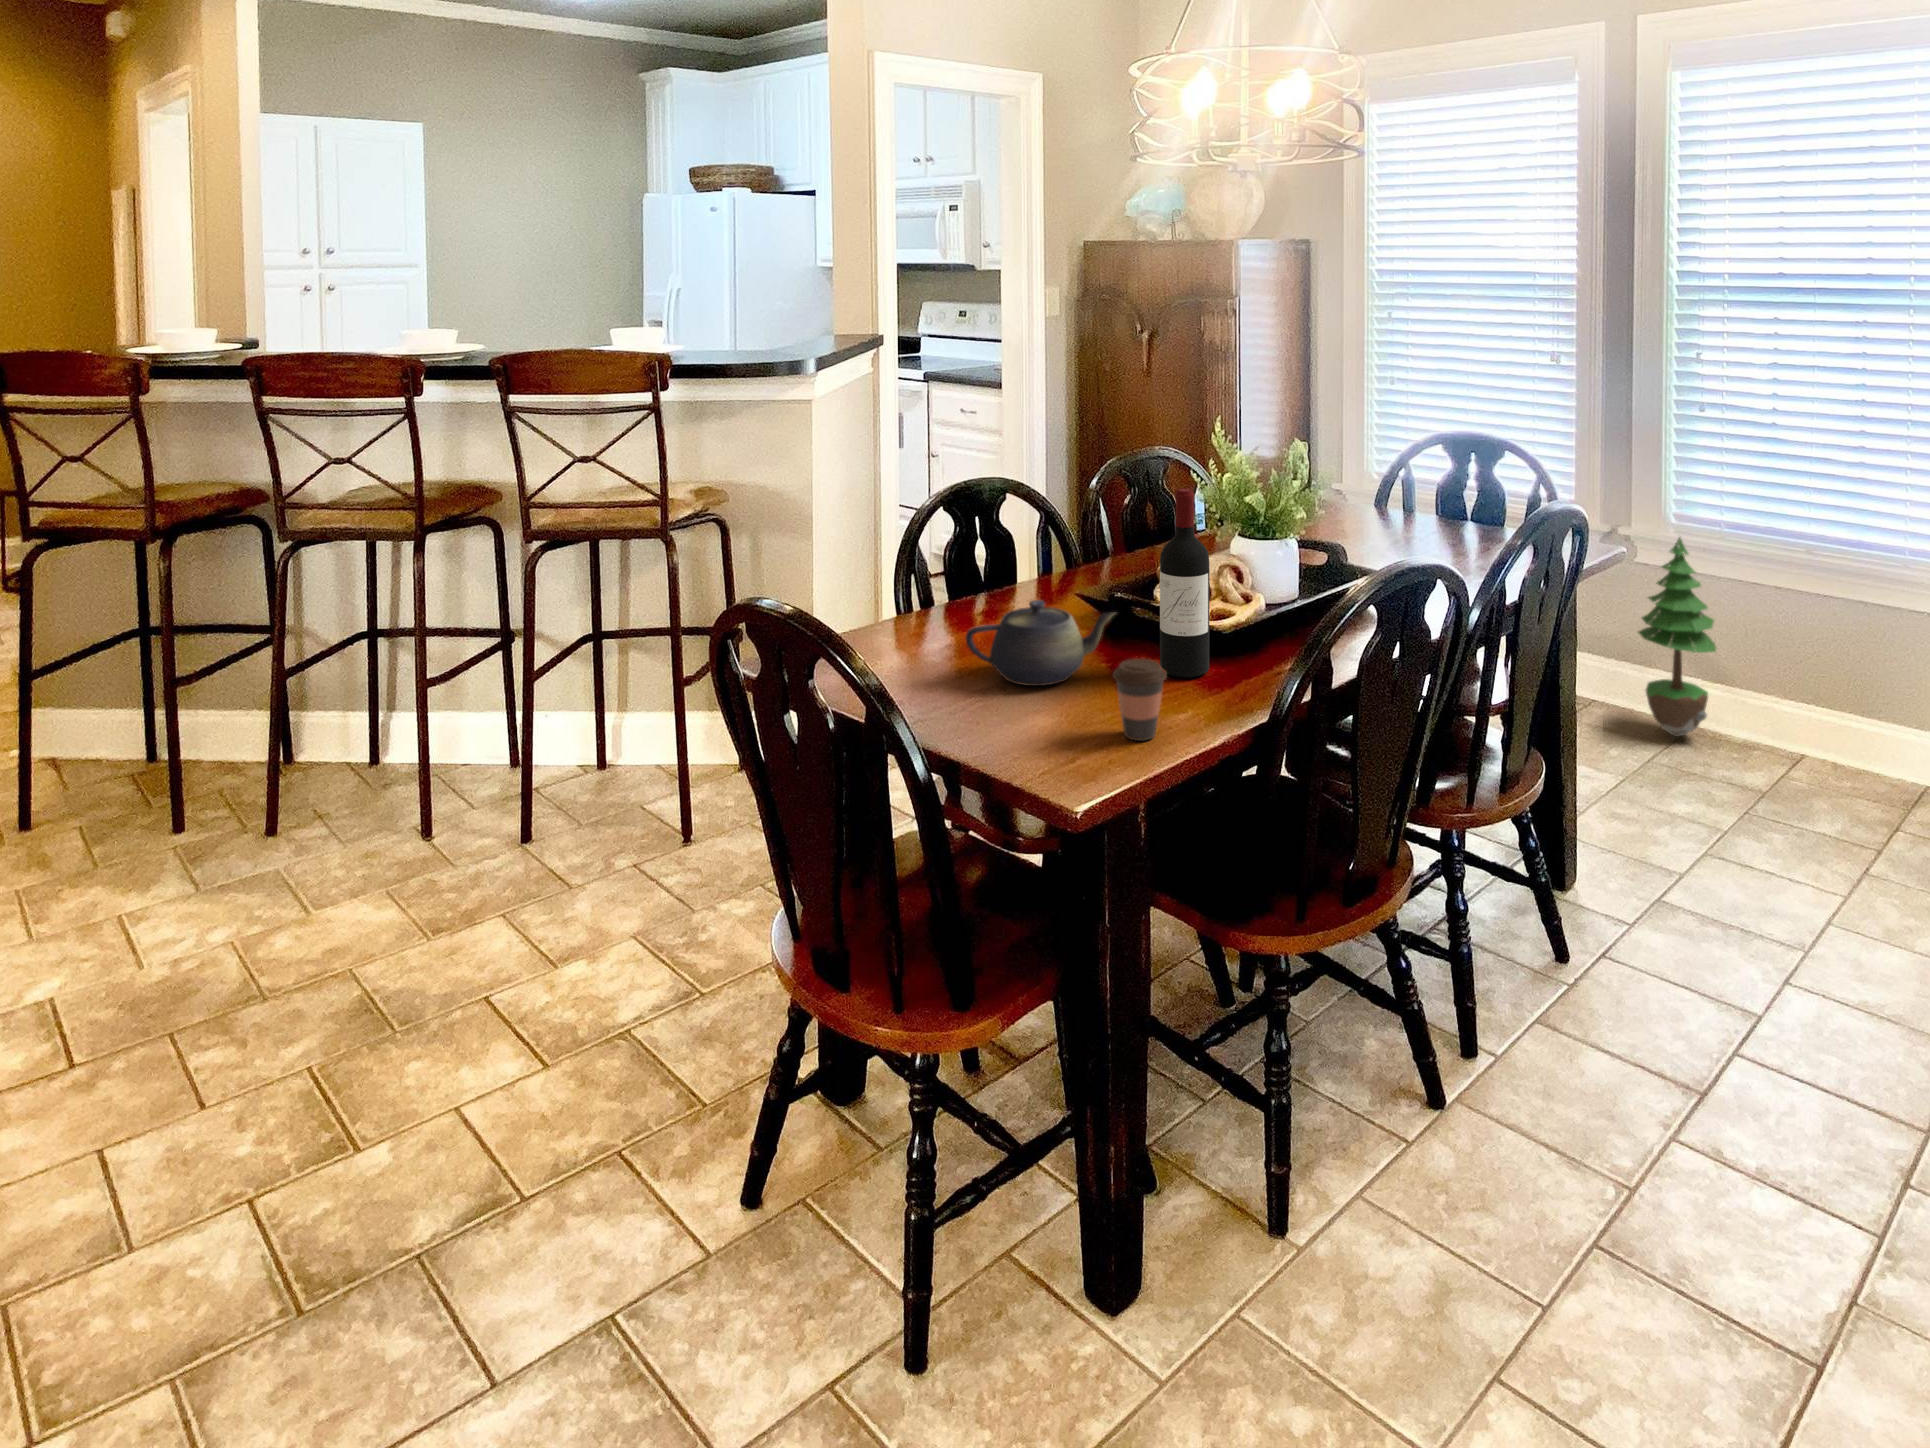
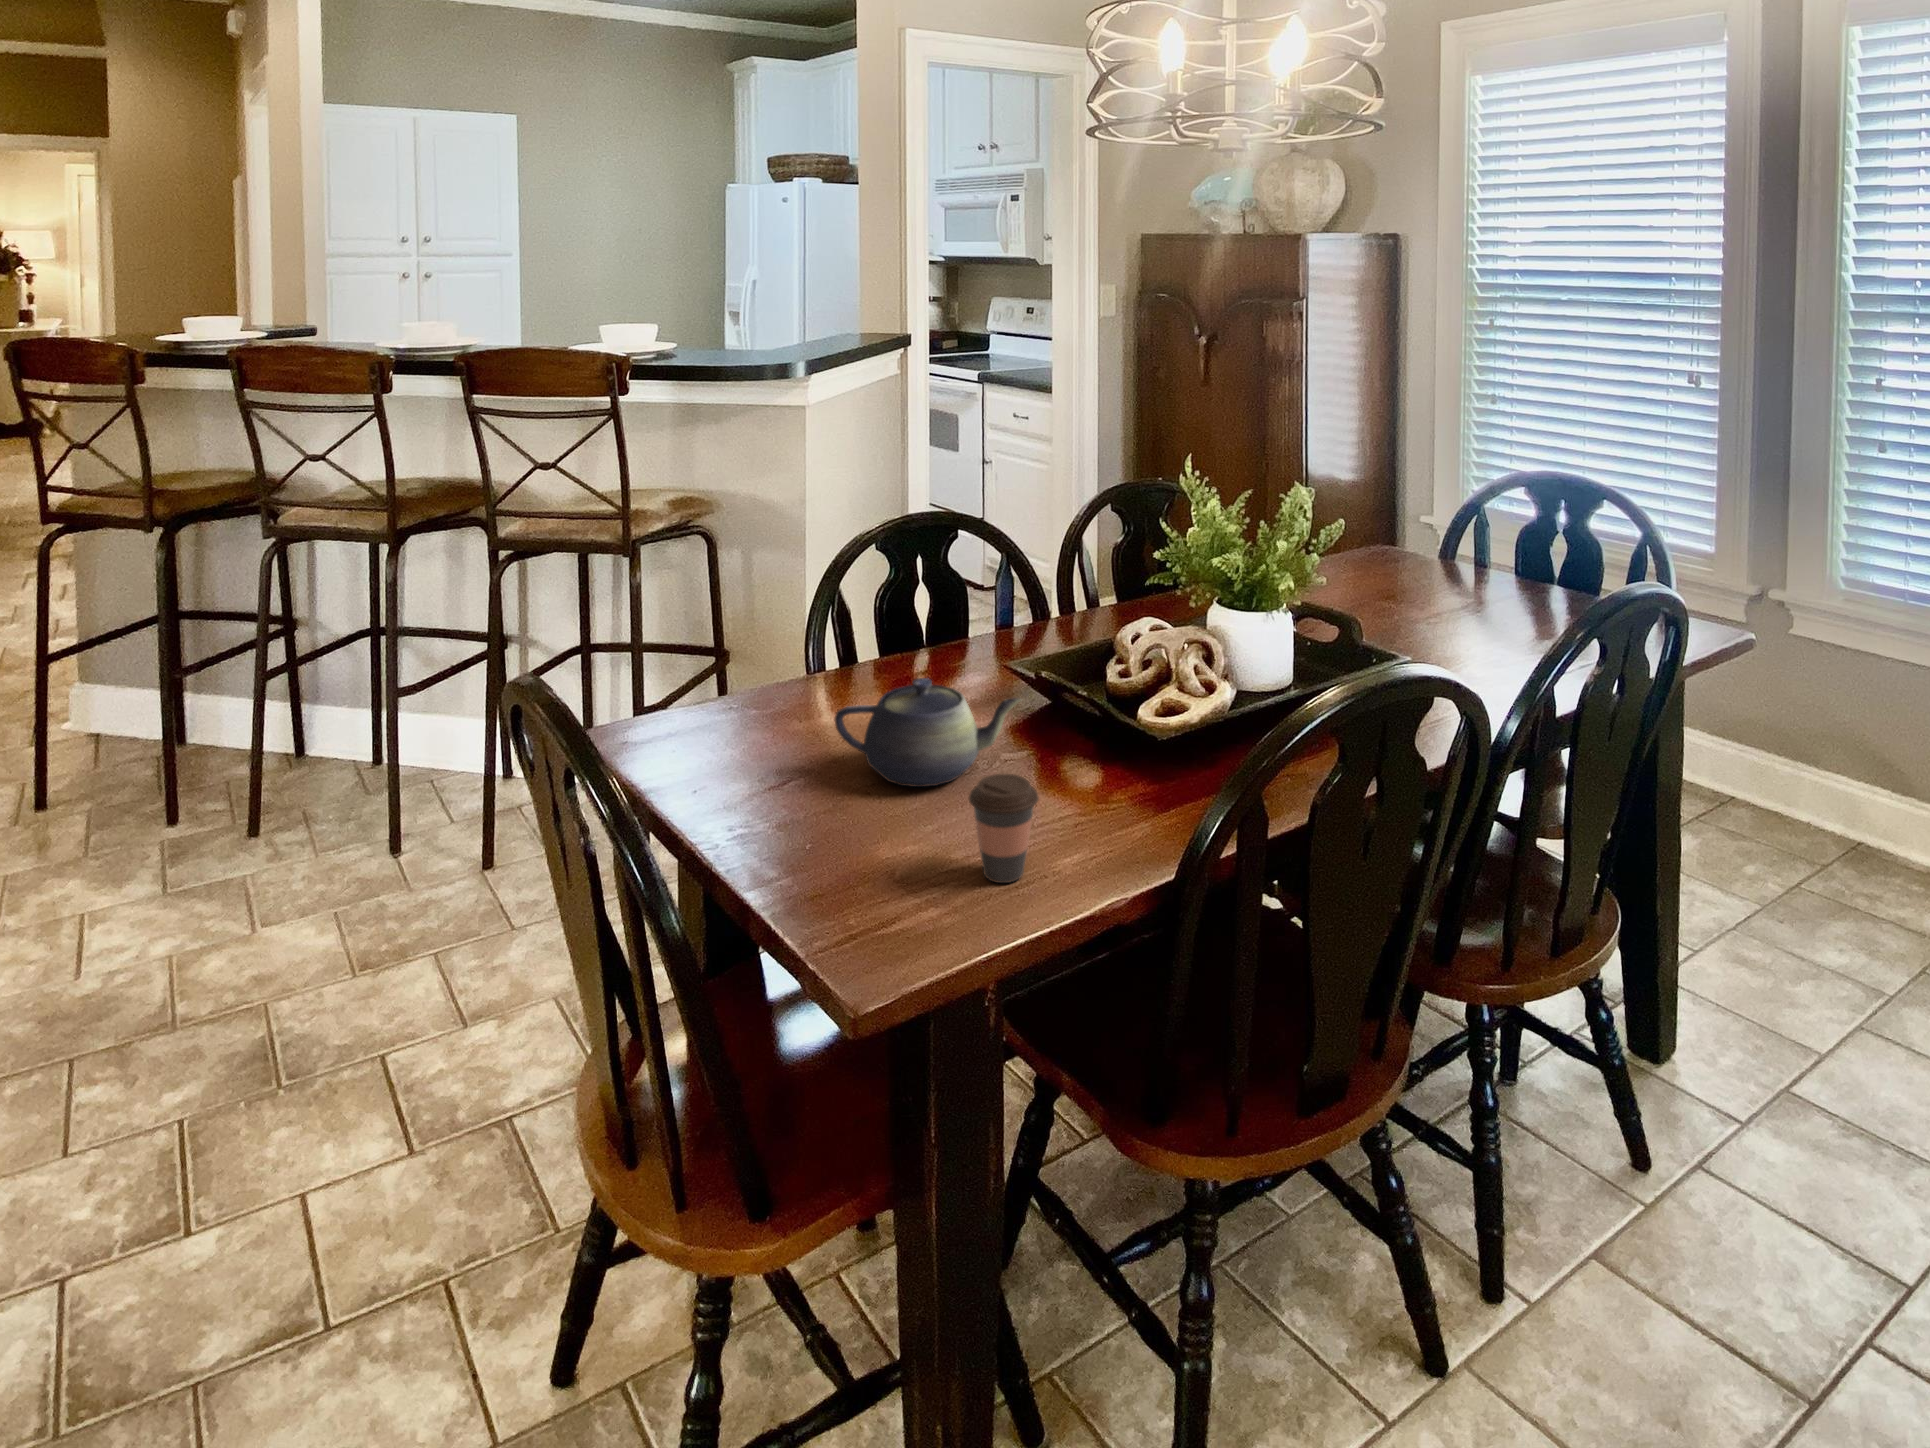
wine bottle: present [1160,489,1210,678] -> none [1075,550,1137,790]
potted tree: present [1639,538,1716,737] -> none [1790,610,1900,864]

